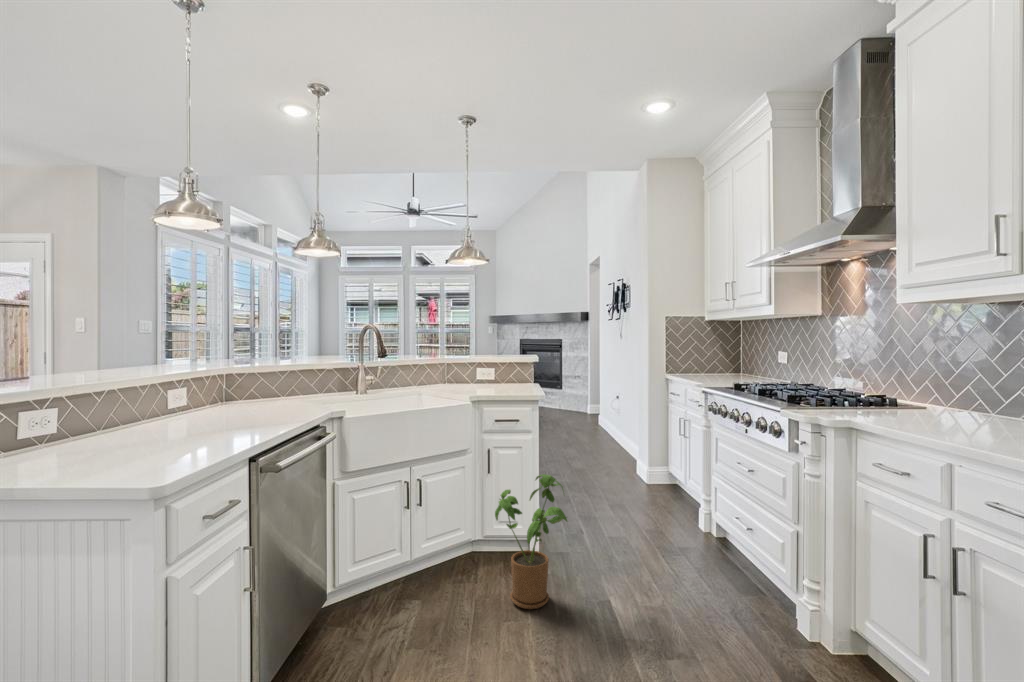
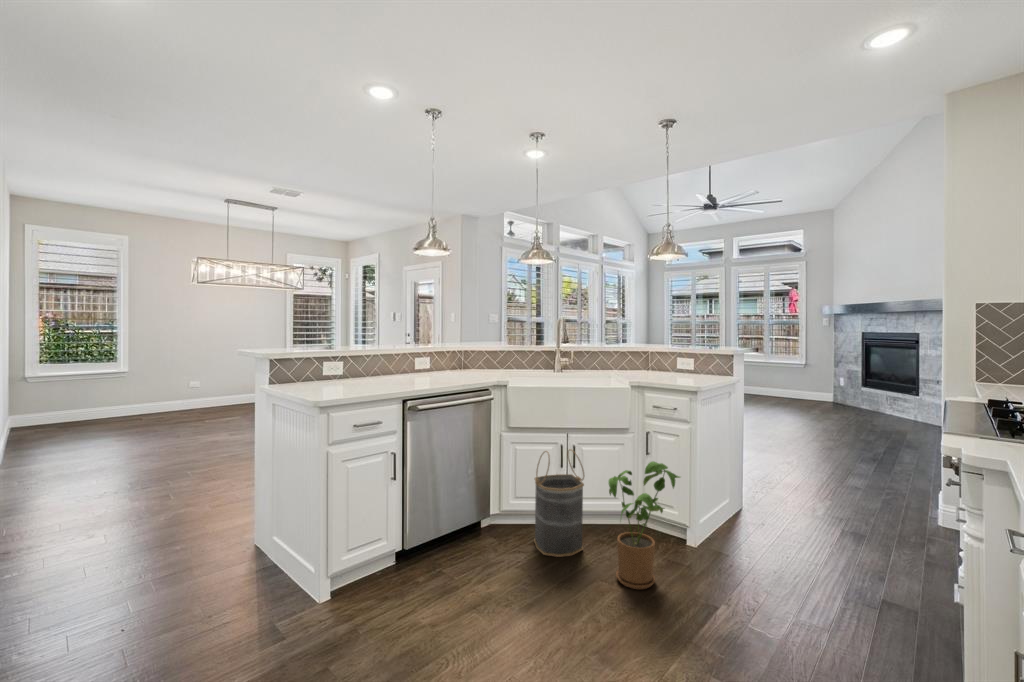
basket: none [397,481,457,613] -> present [534,449,584,557]

